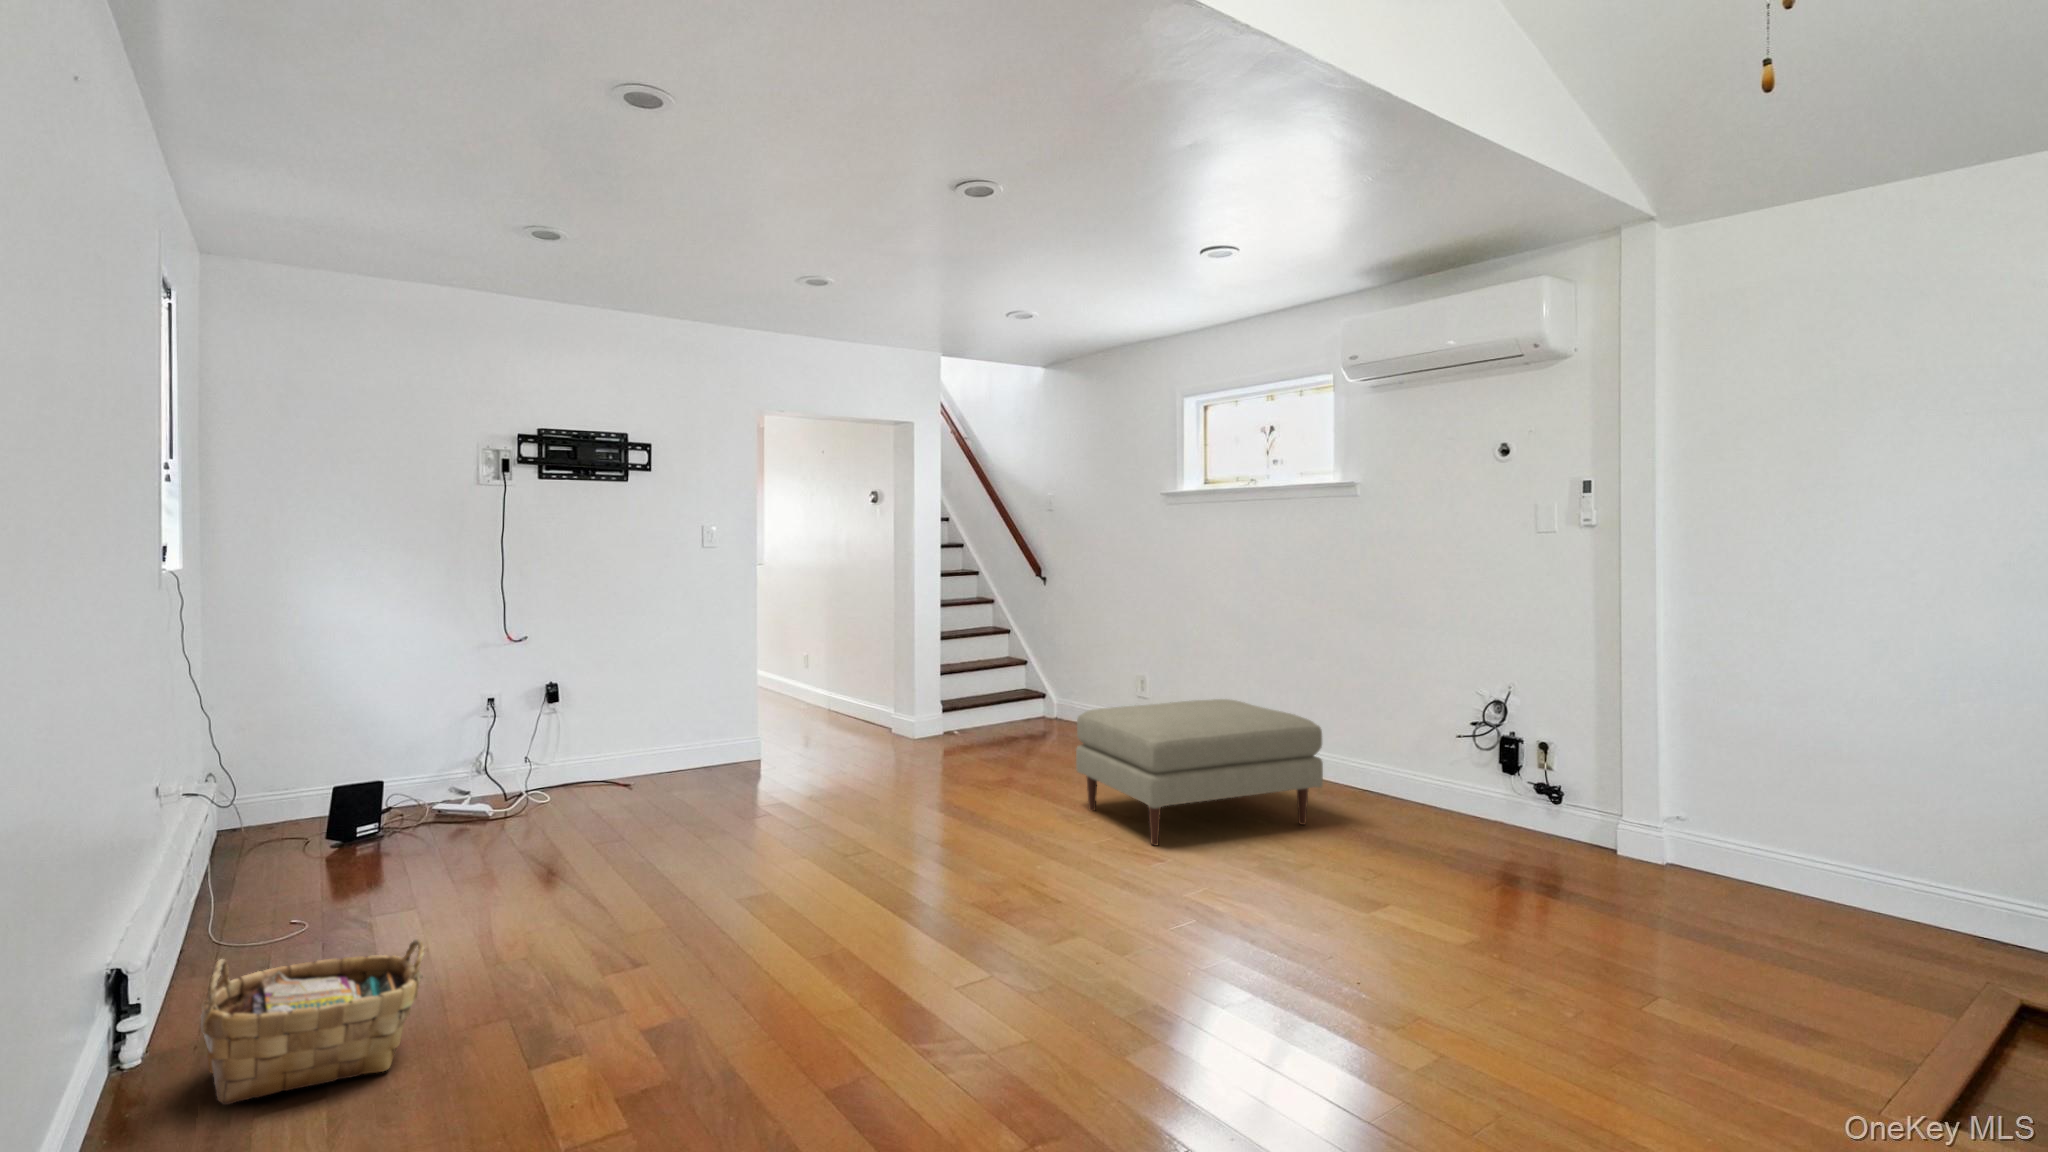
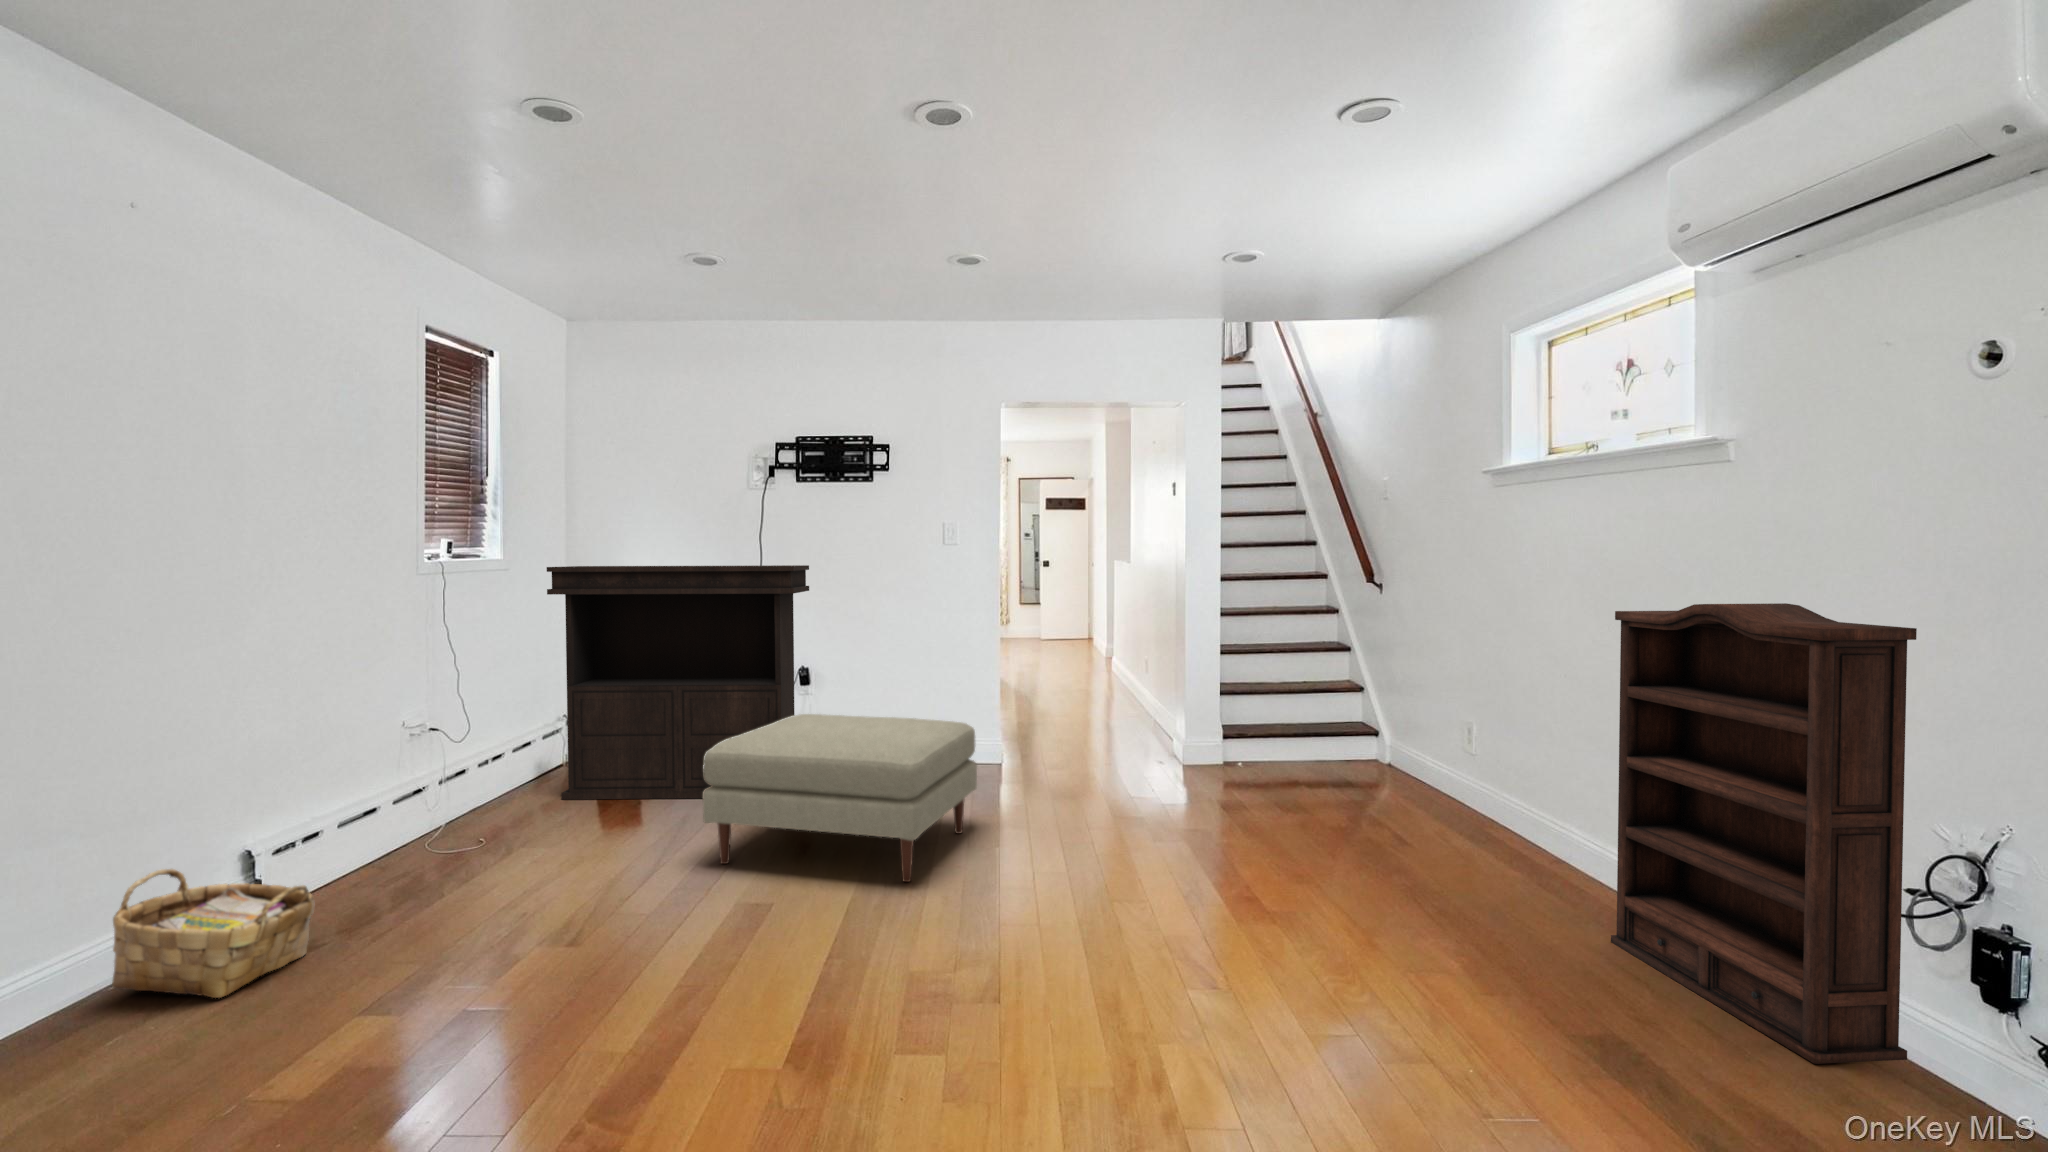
console table: none [295,570,621,867] -> present [547,565,809,800]
bookshelf: none [1305,580,1455,814] -> present [1611,603,1917,1064]
ottoman: present [1076,699,1323,845] -> present [703,714,977,882]

